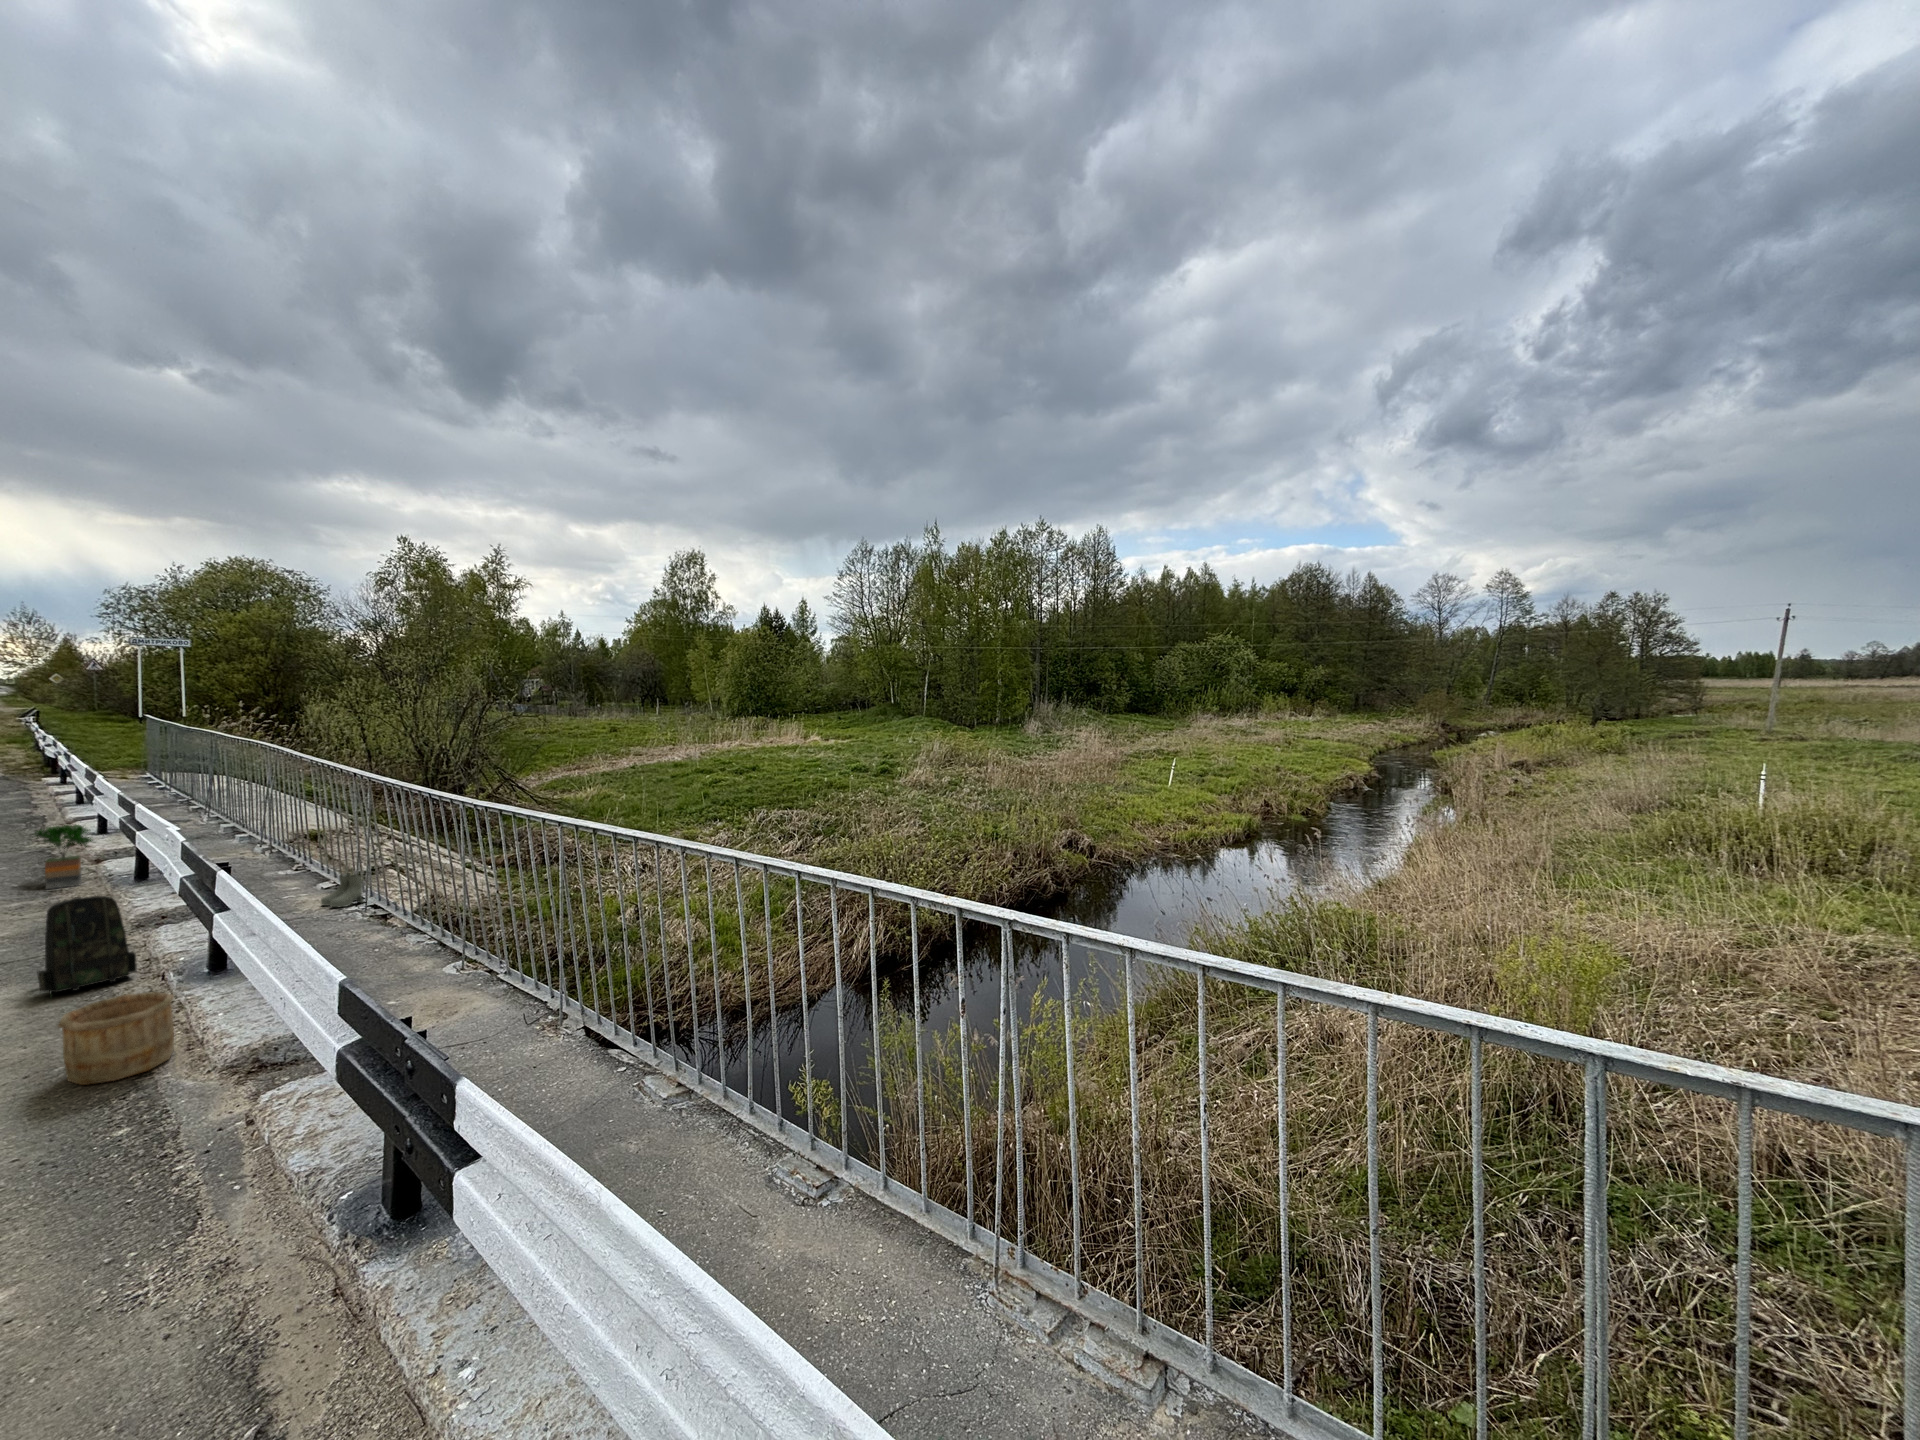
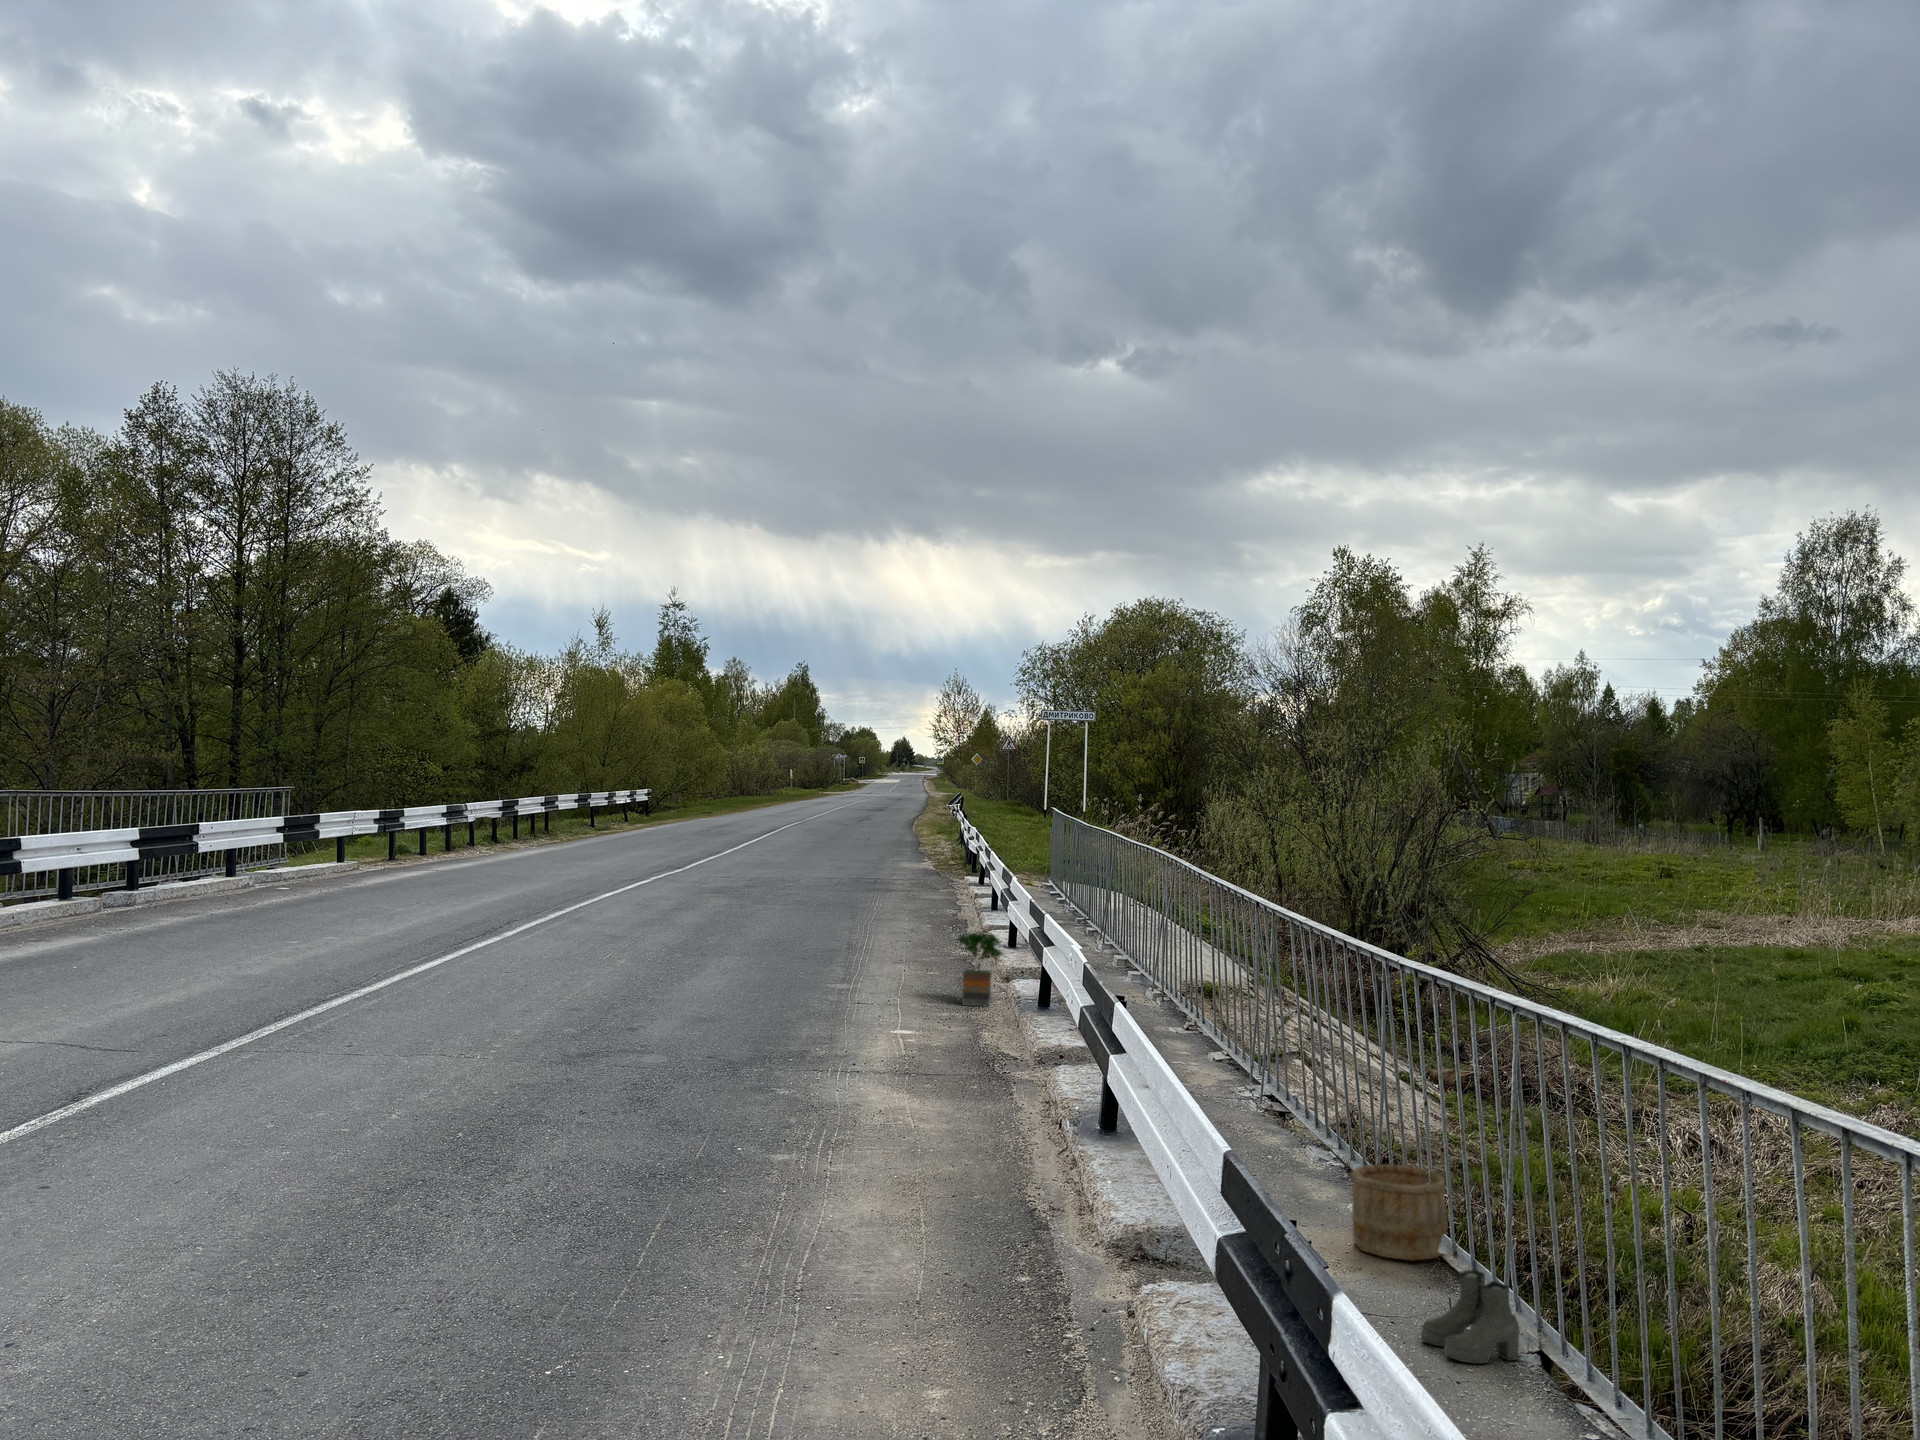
boots: present [321,873,364,907] -> present [1421,1270,1519,1364]
backpack: present [38,896,137,995] -> none [958,1014,1036,1124]
wooden bucket: present [58,992,174,1085] -> present [1350,1164,1448,1260]

